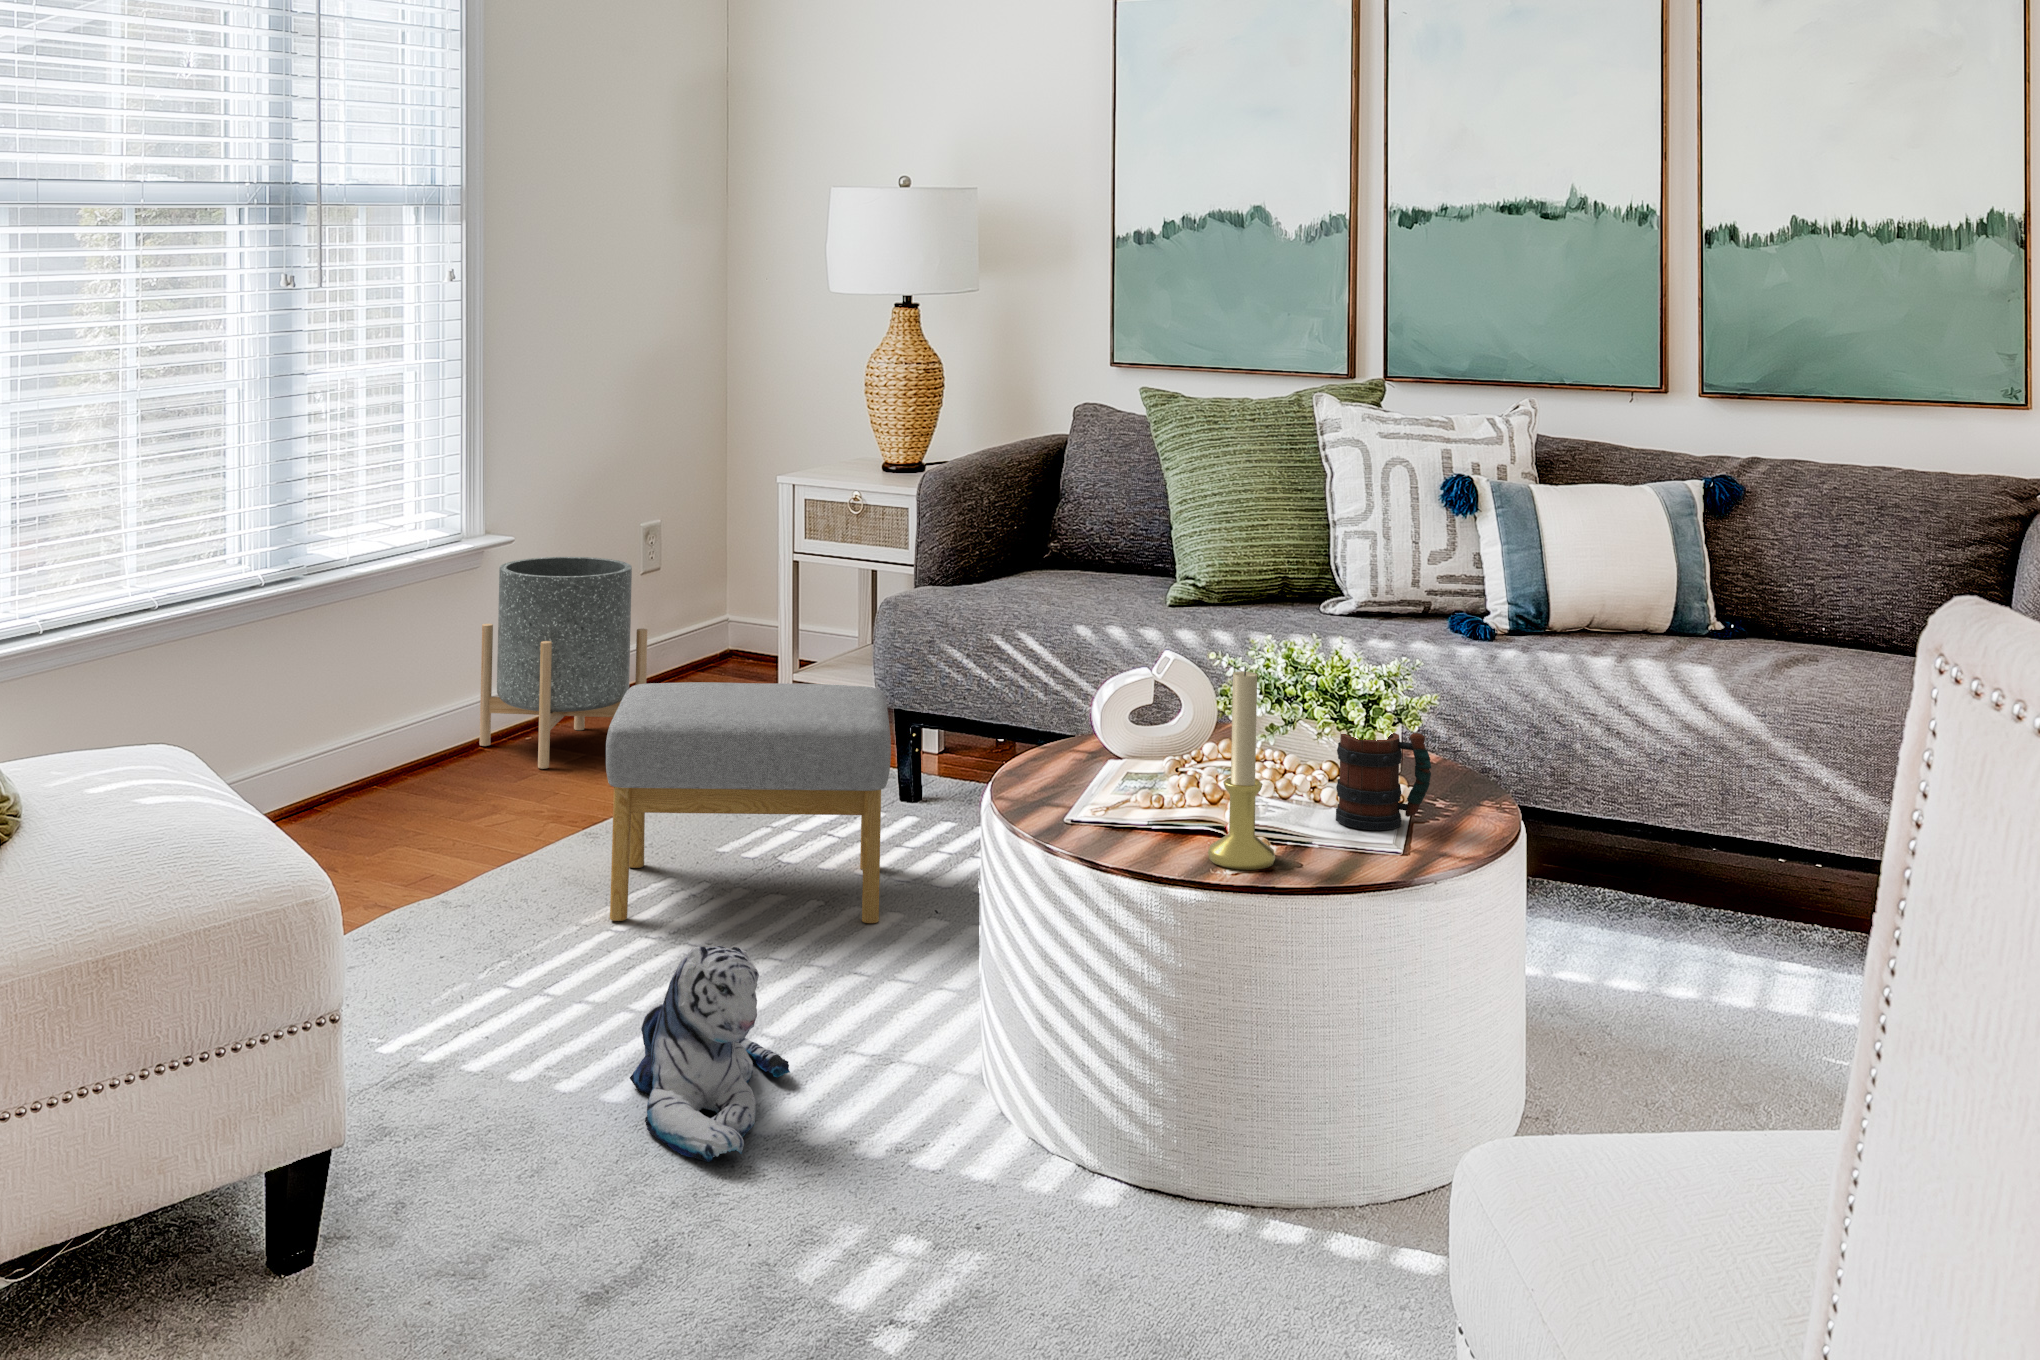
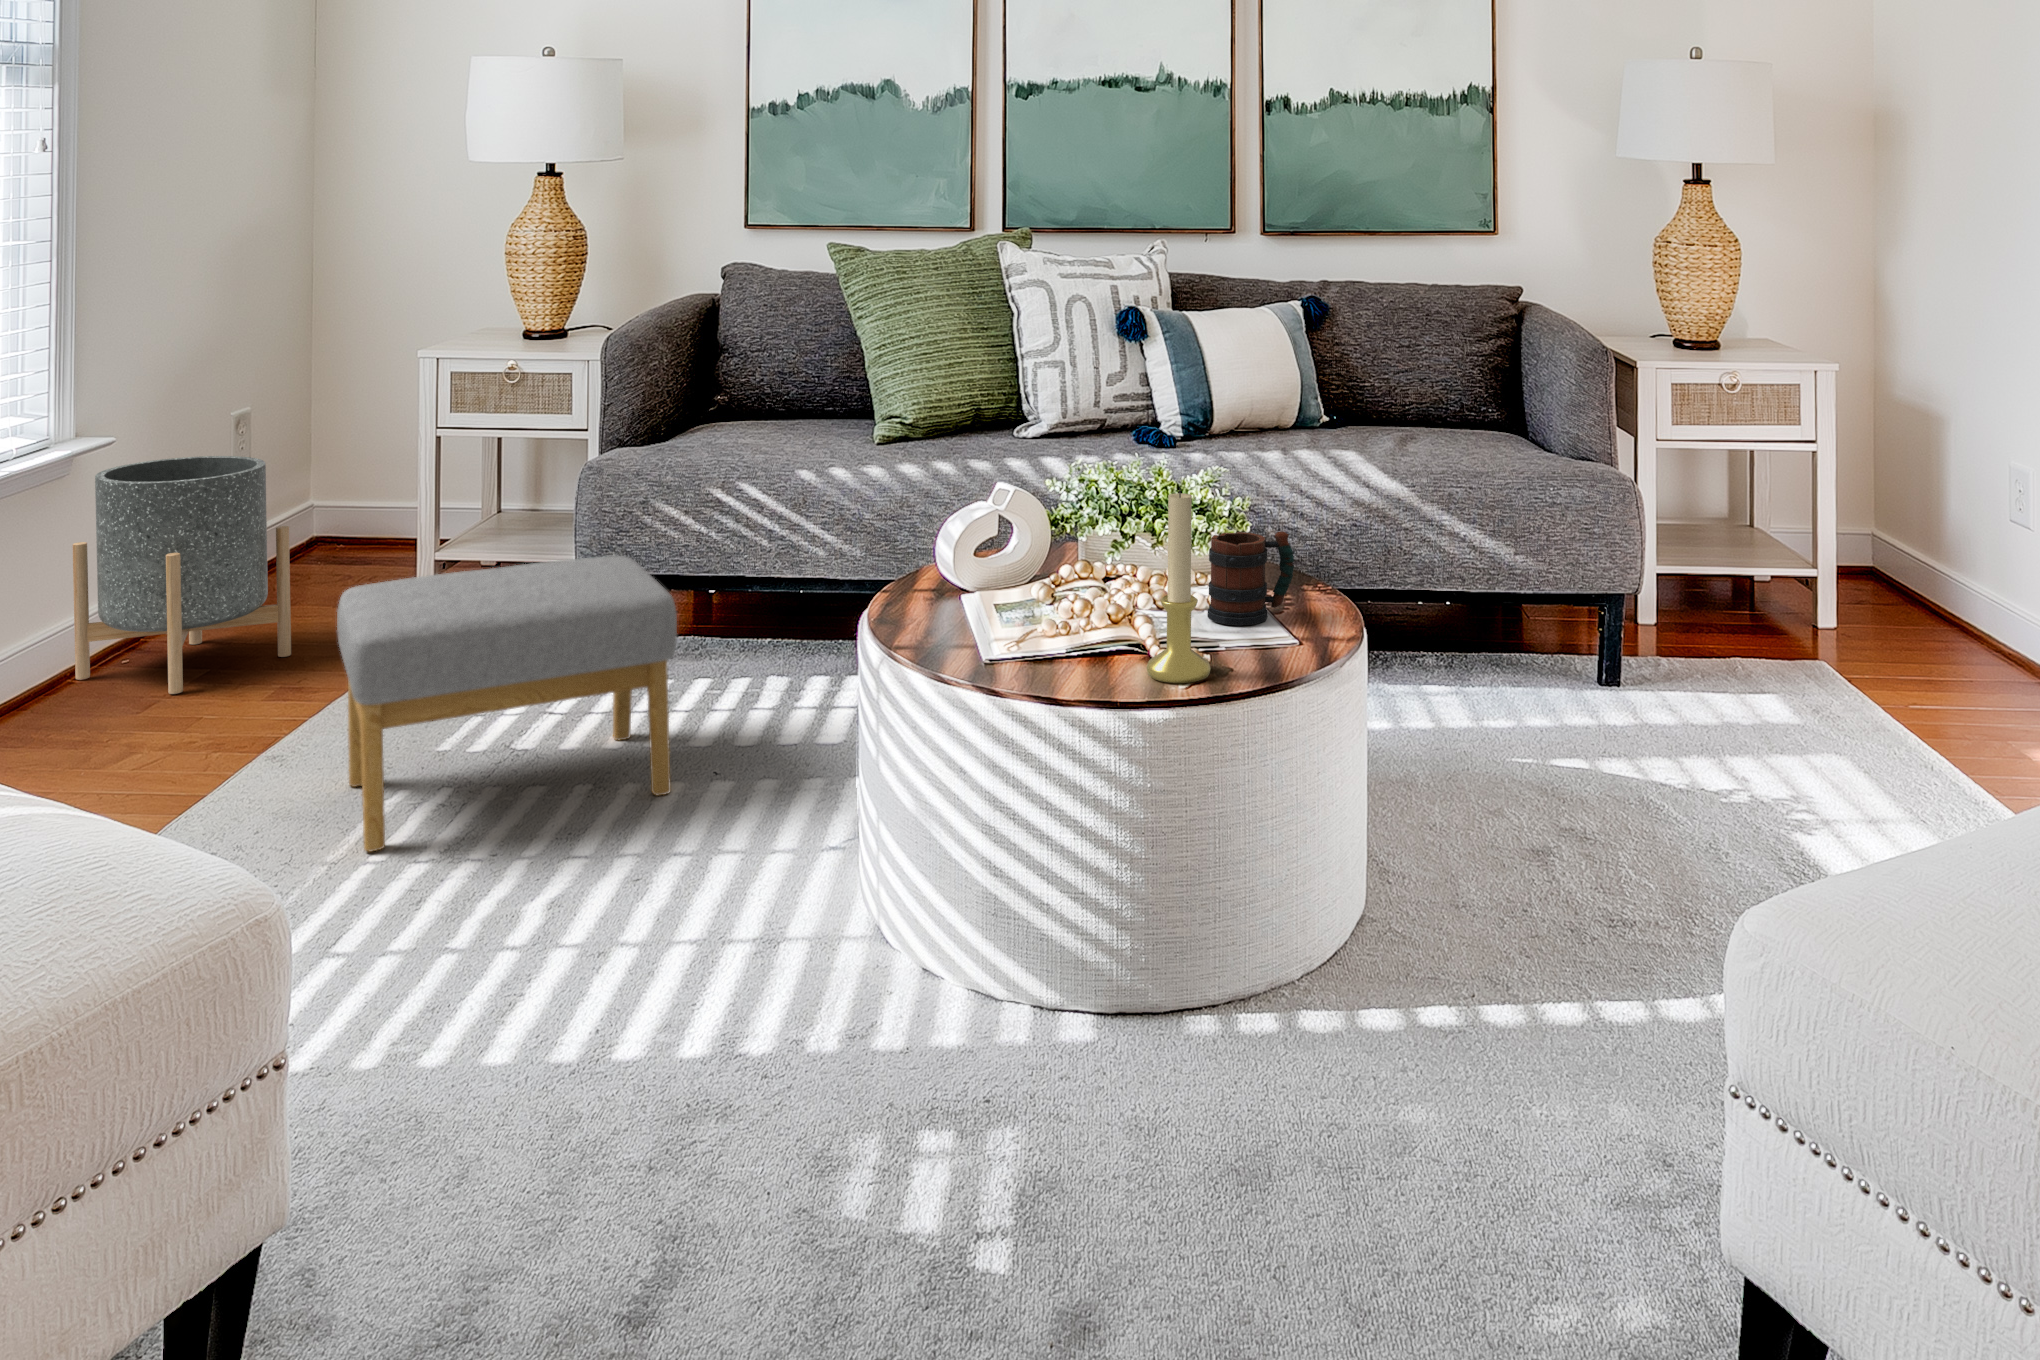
plush toy: present [630,946,790,1162] -> none [509,862,701,1112]

